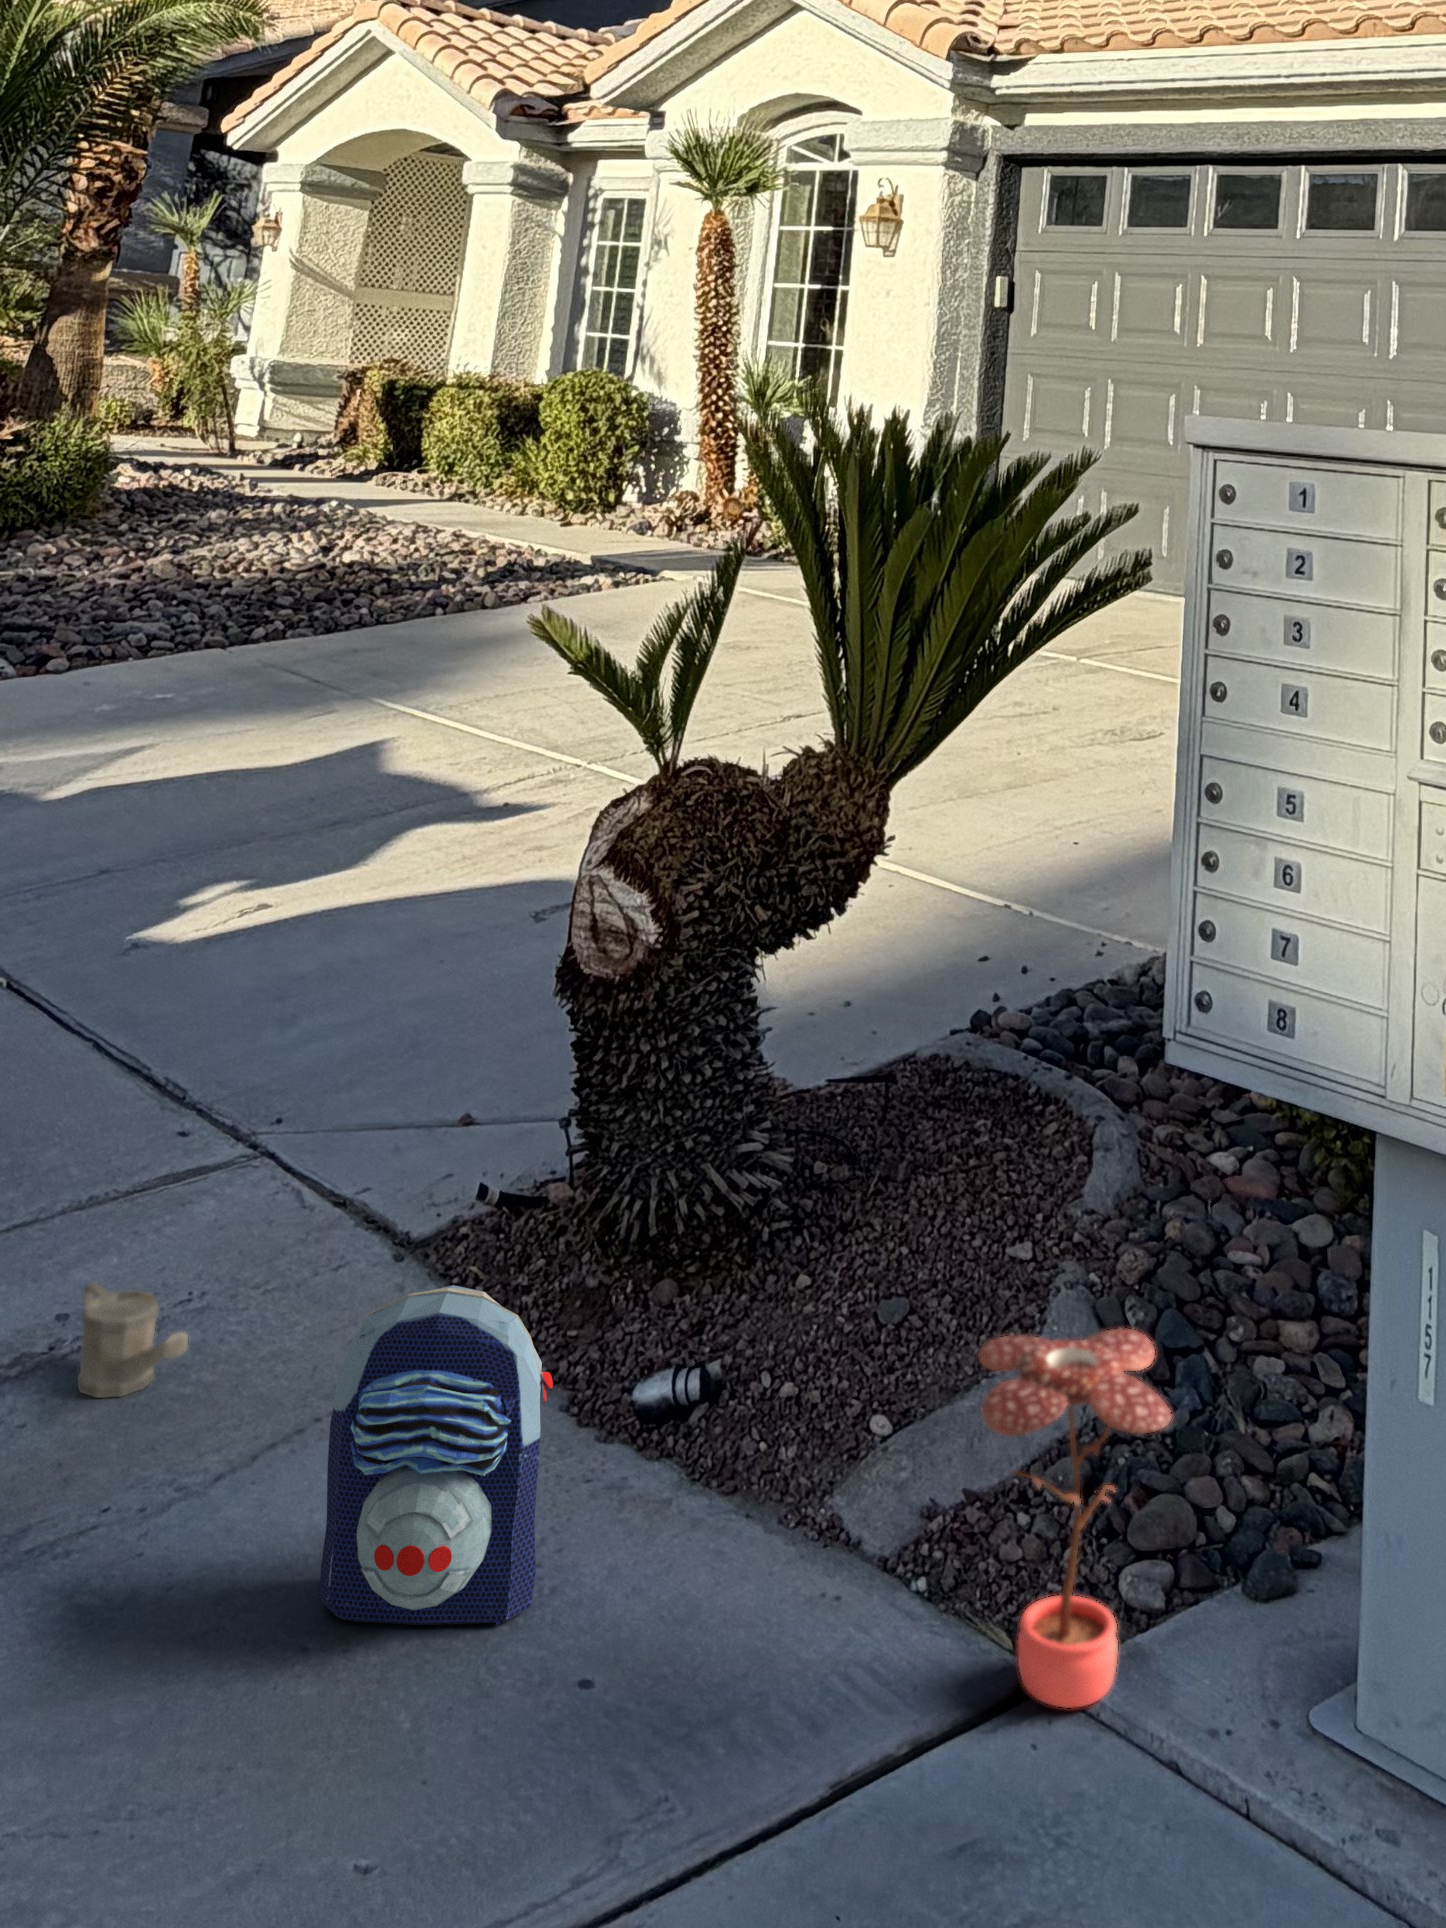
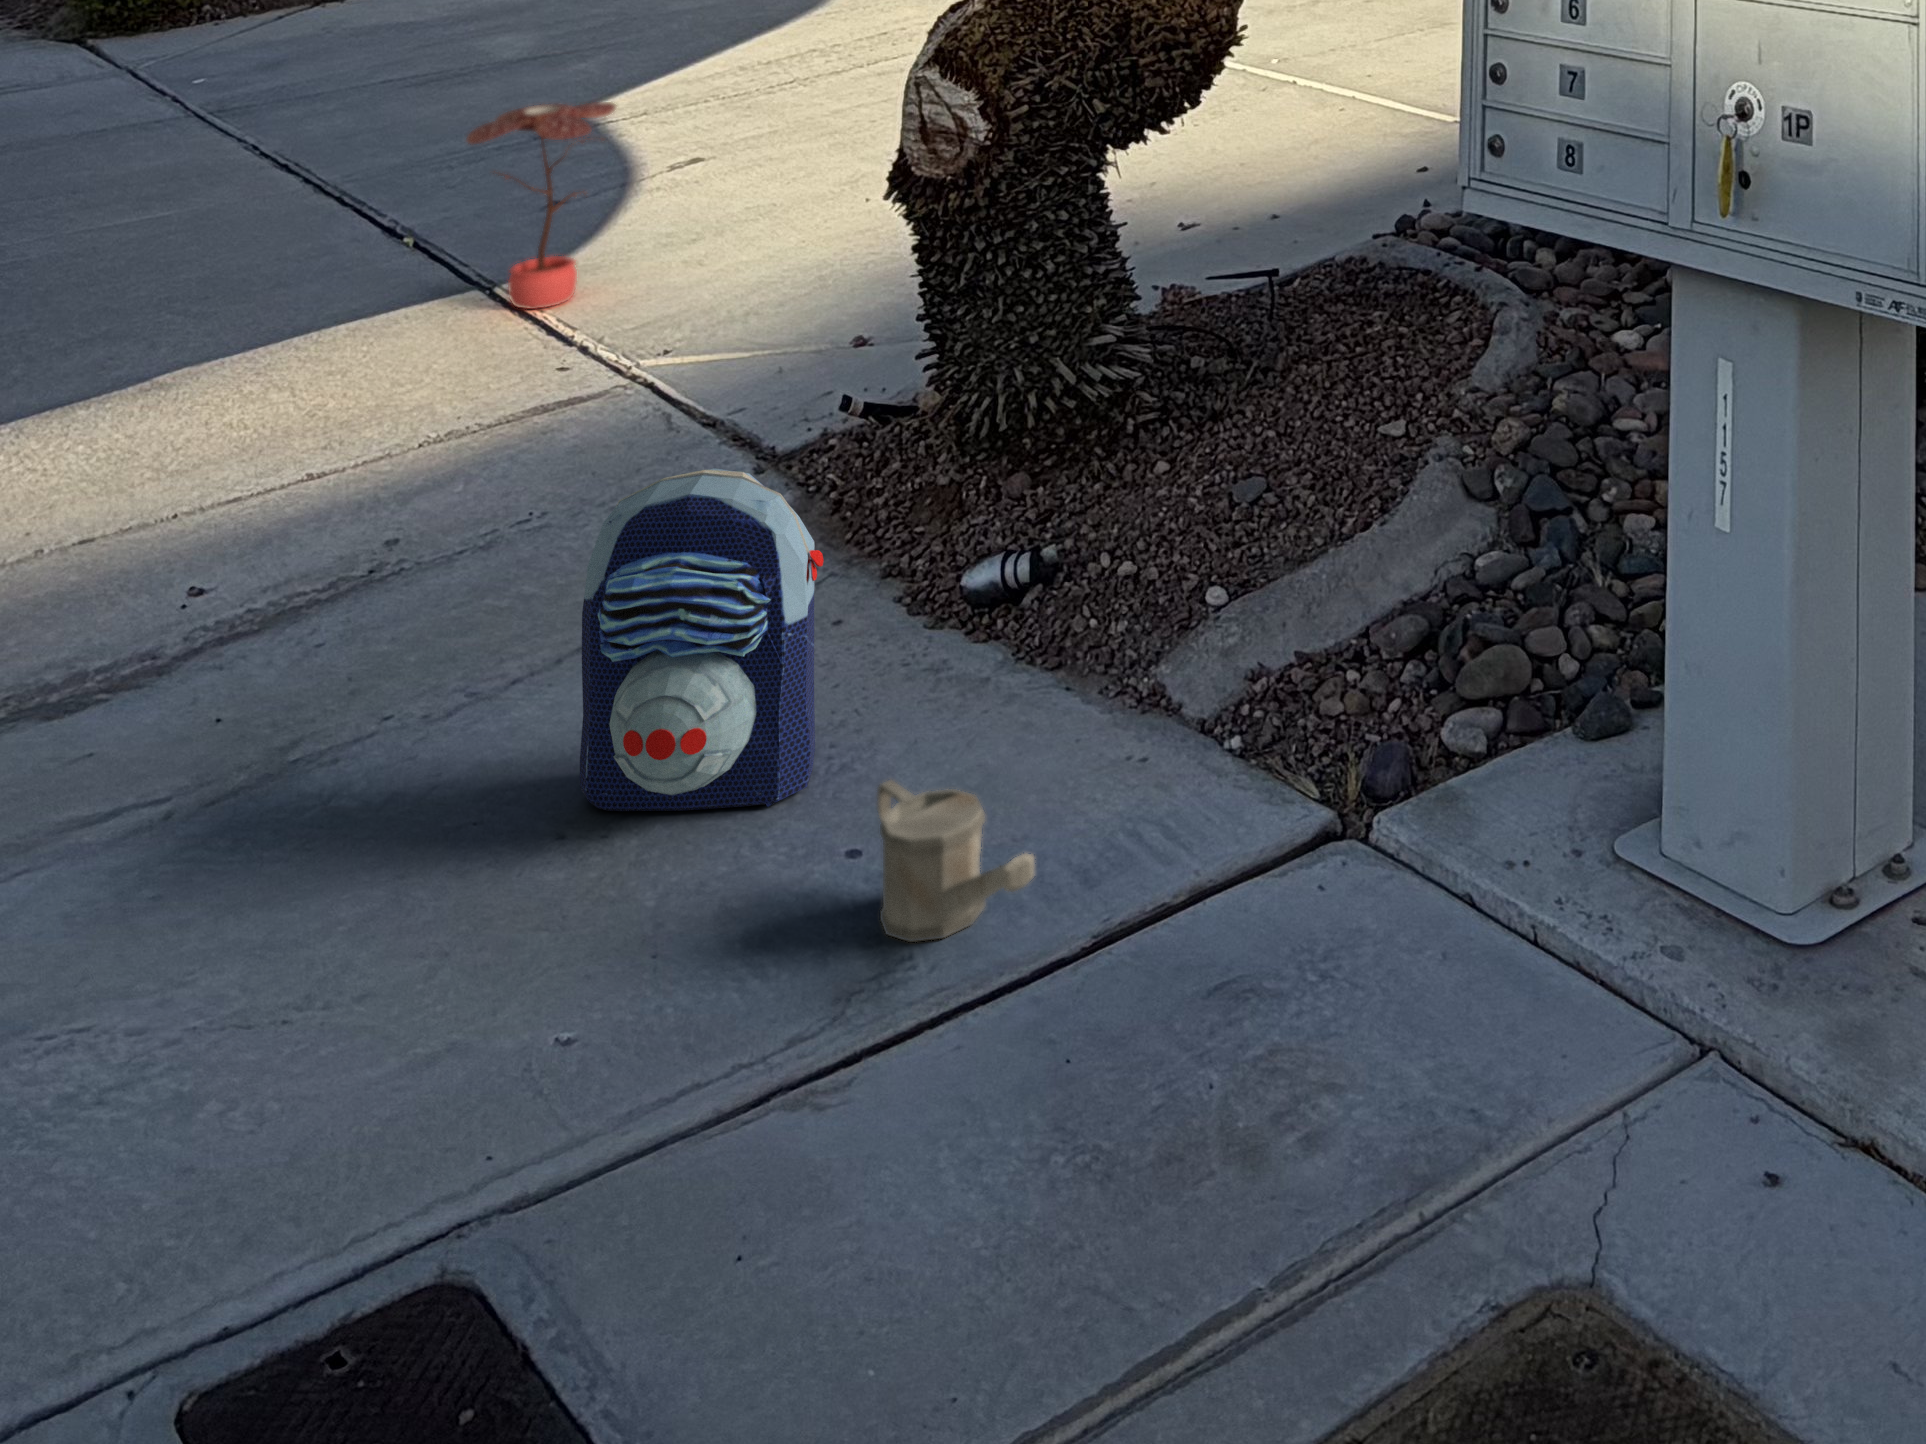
watering can: present [77,1283,188,1398] -> present [877,780,1034,942]
potted plant: present [978,1328,1171,1708] -> present [467,102,616,309]

